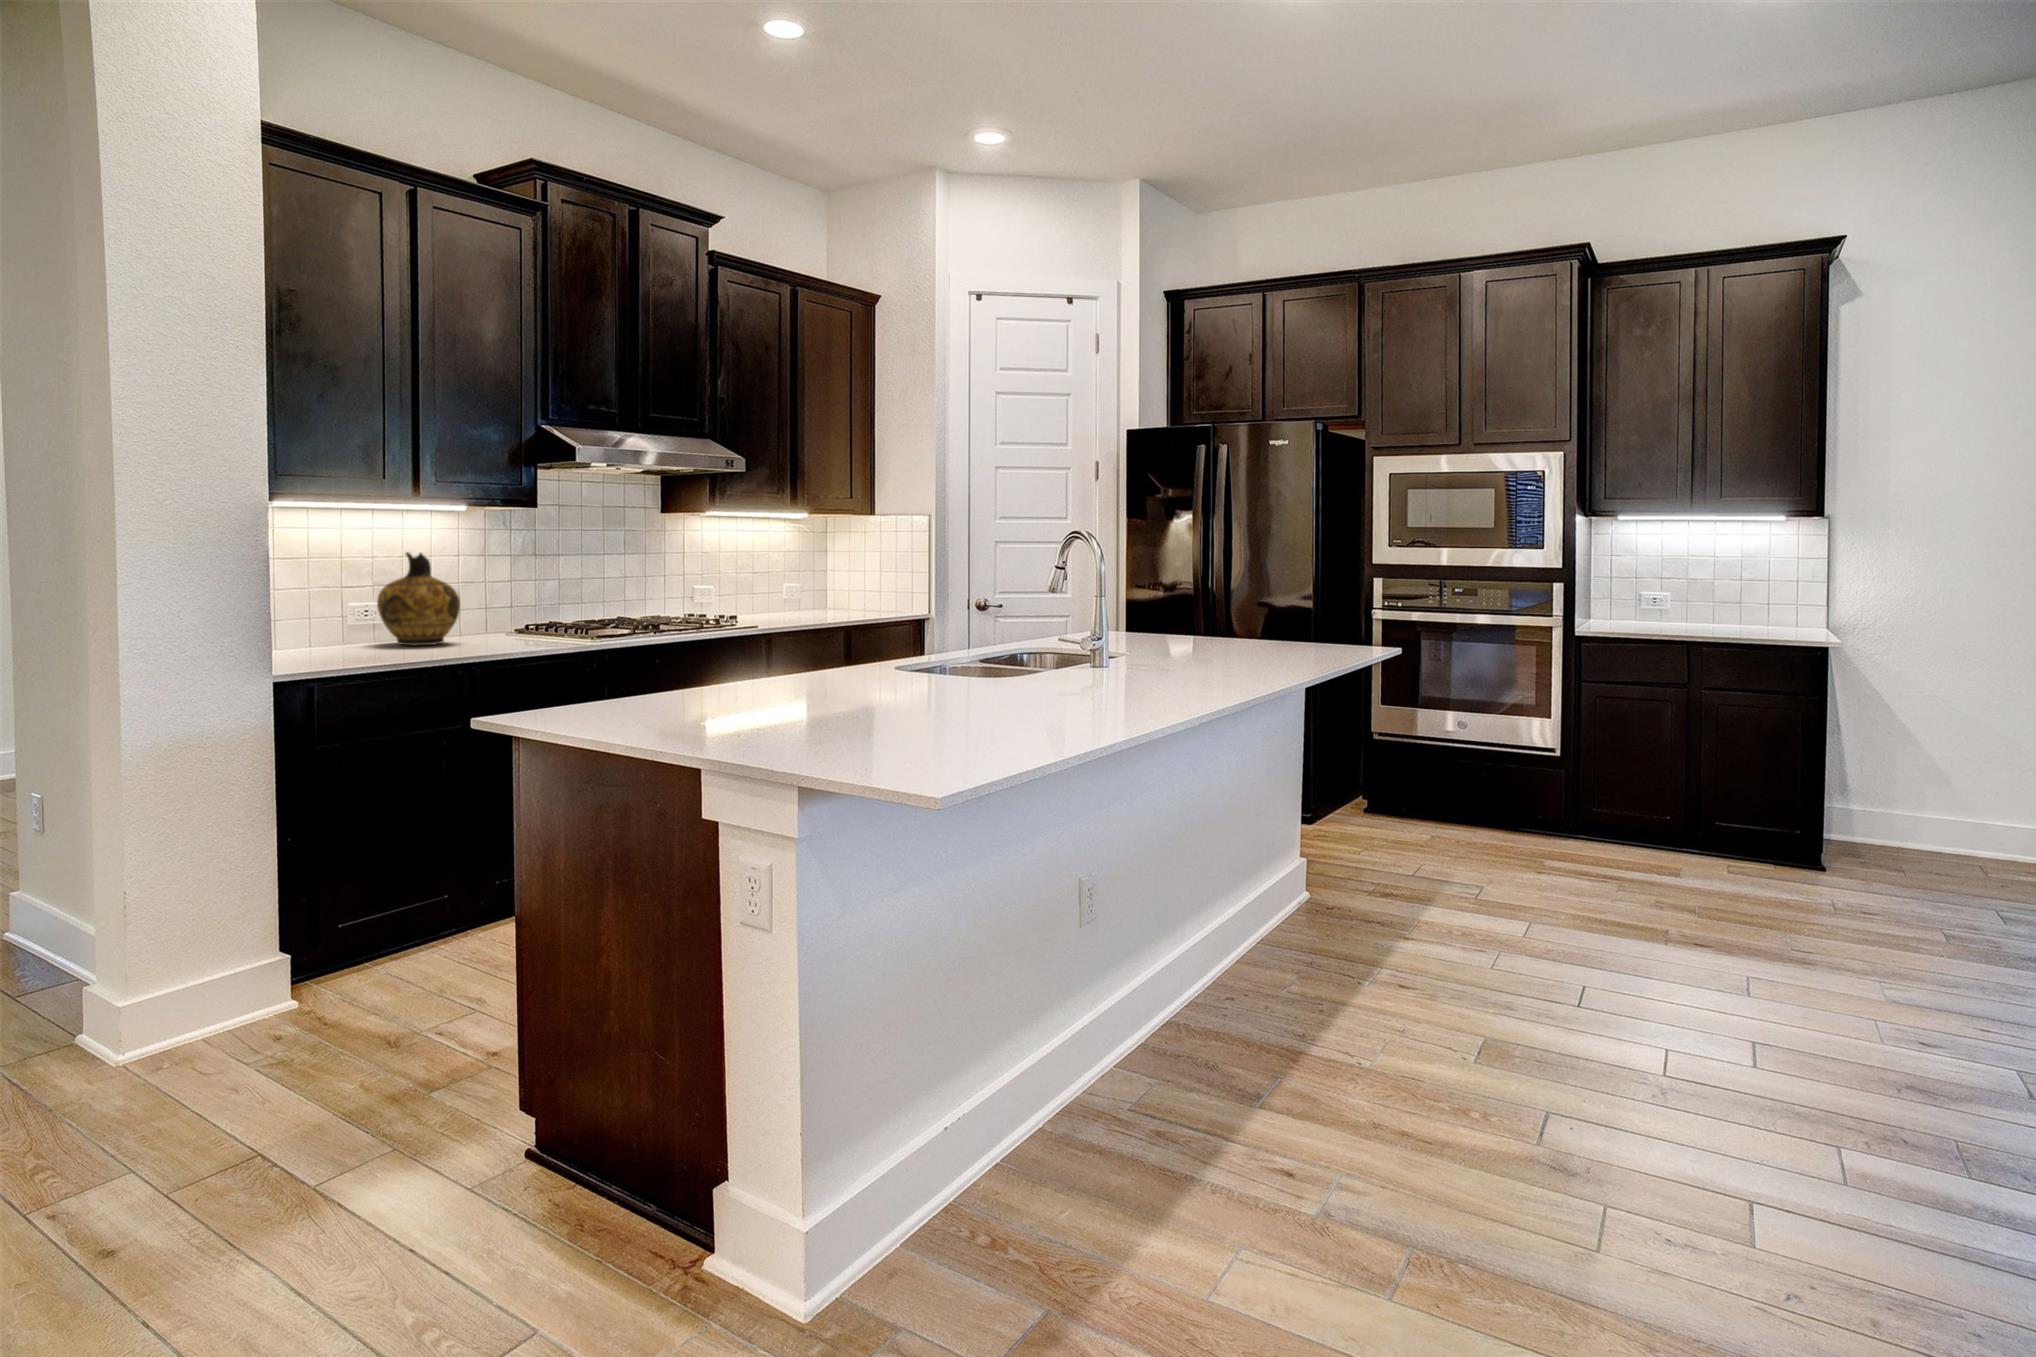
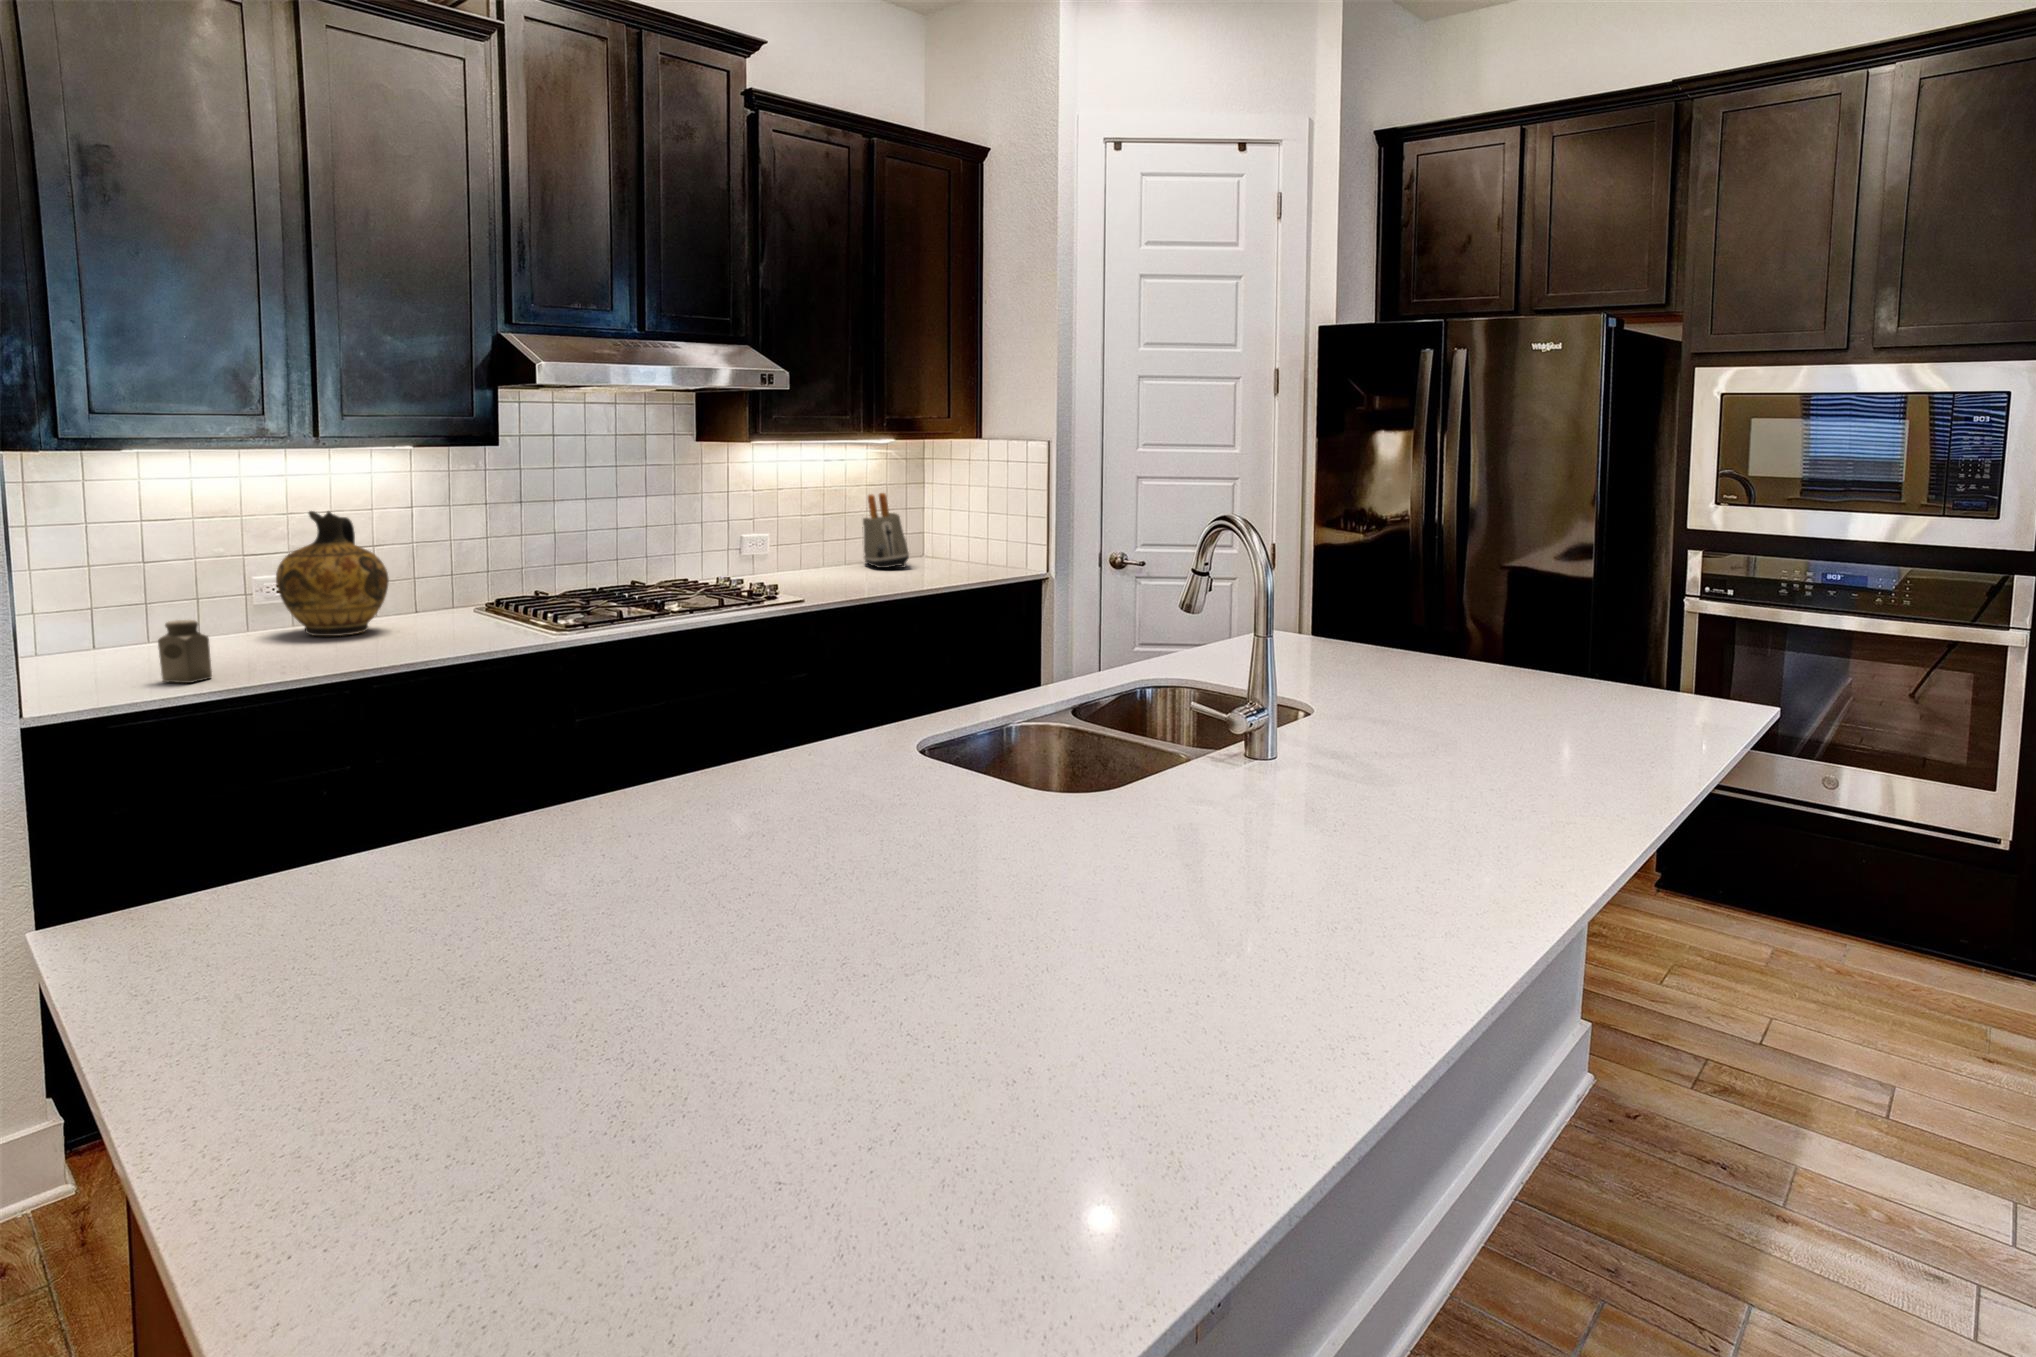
toaster: none [783,554,823,611] -> present [862,493,909,568]
salt shaker: none [330,622,366,666] -> present [158,620,212,683]

